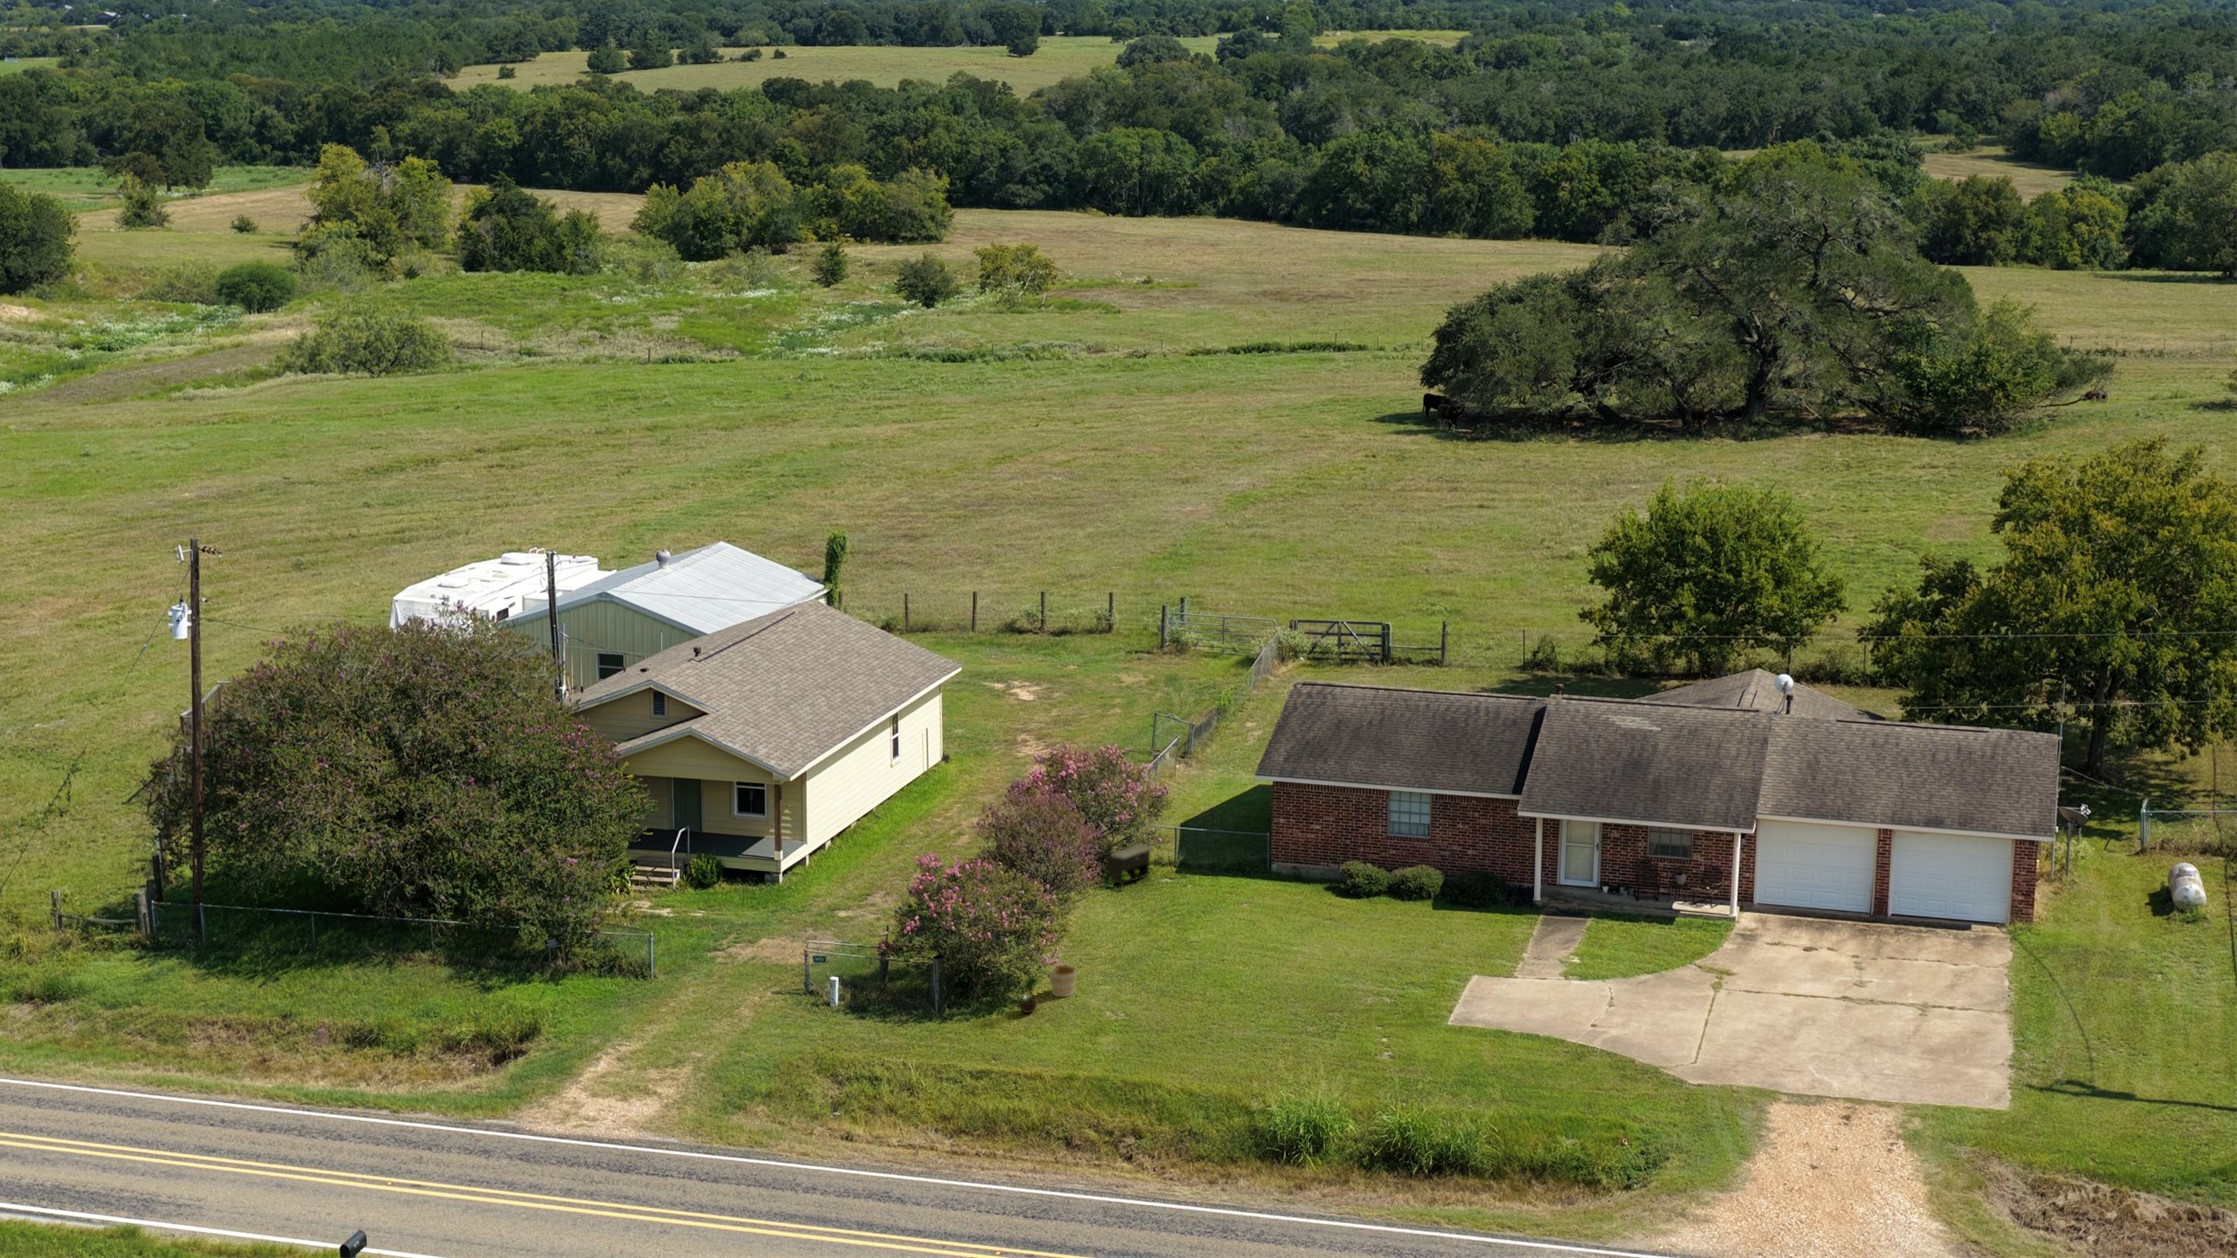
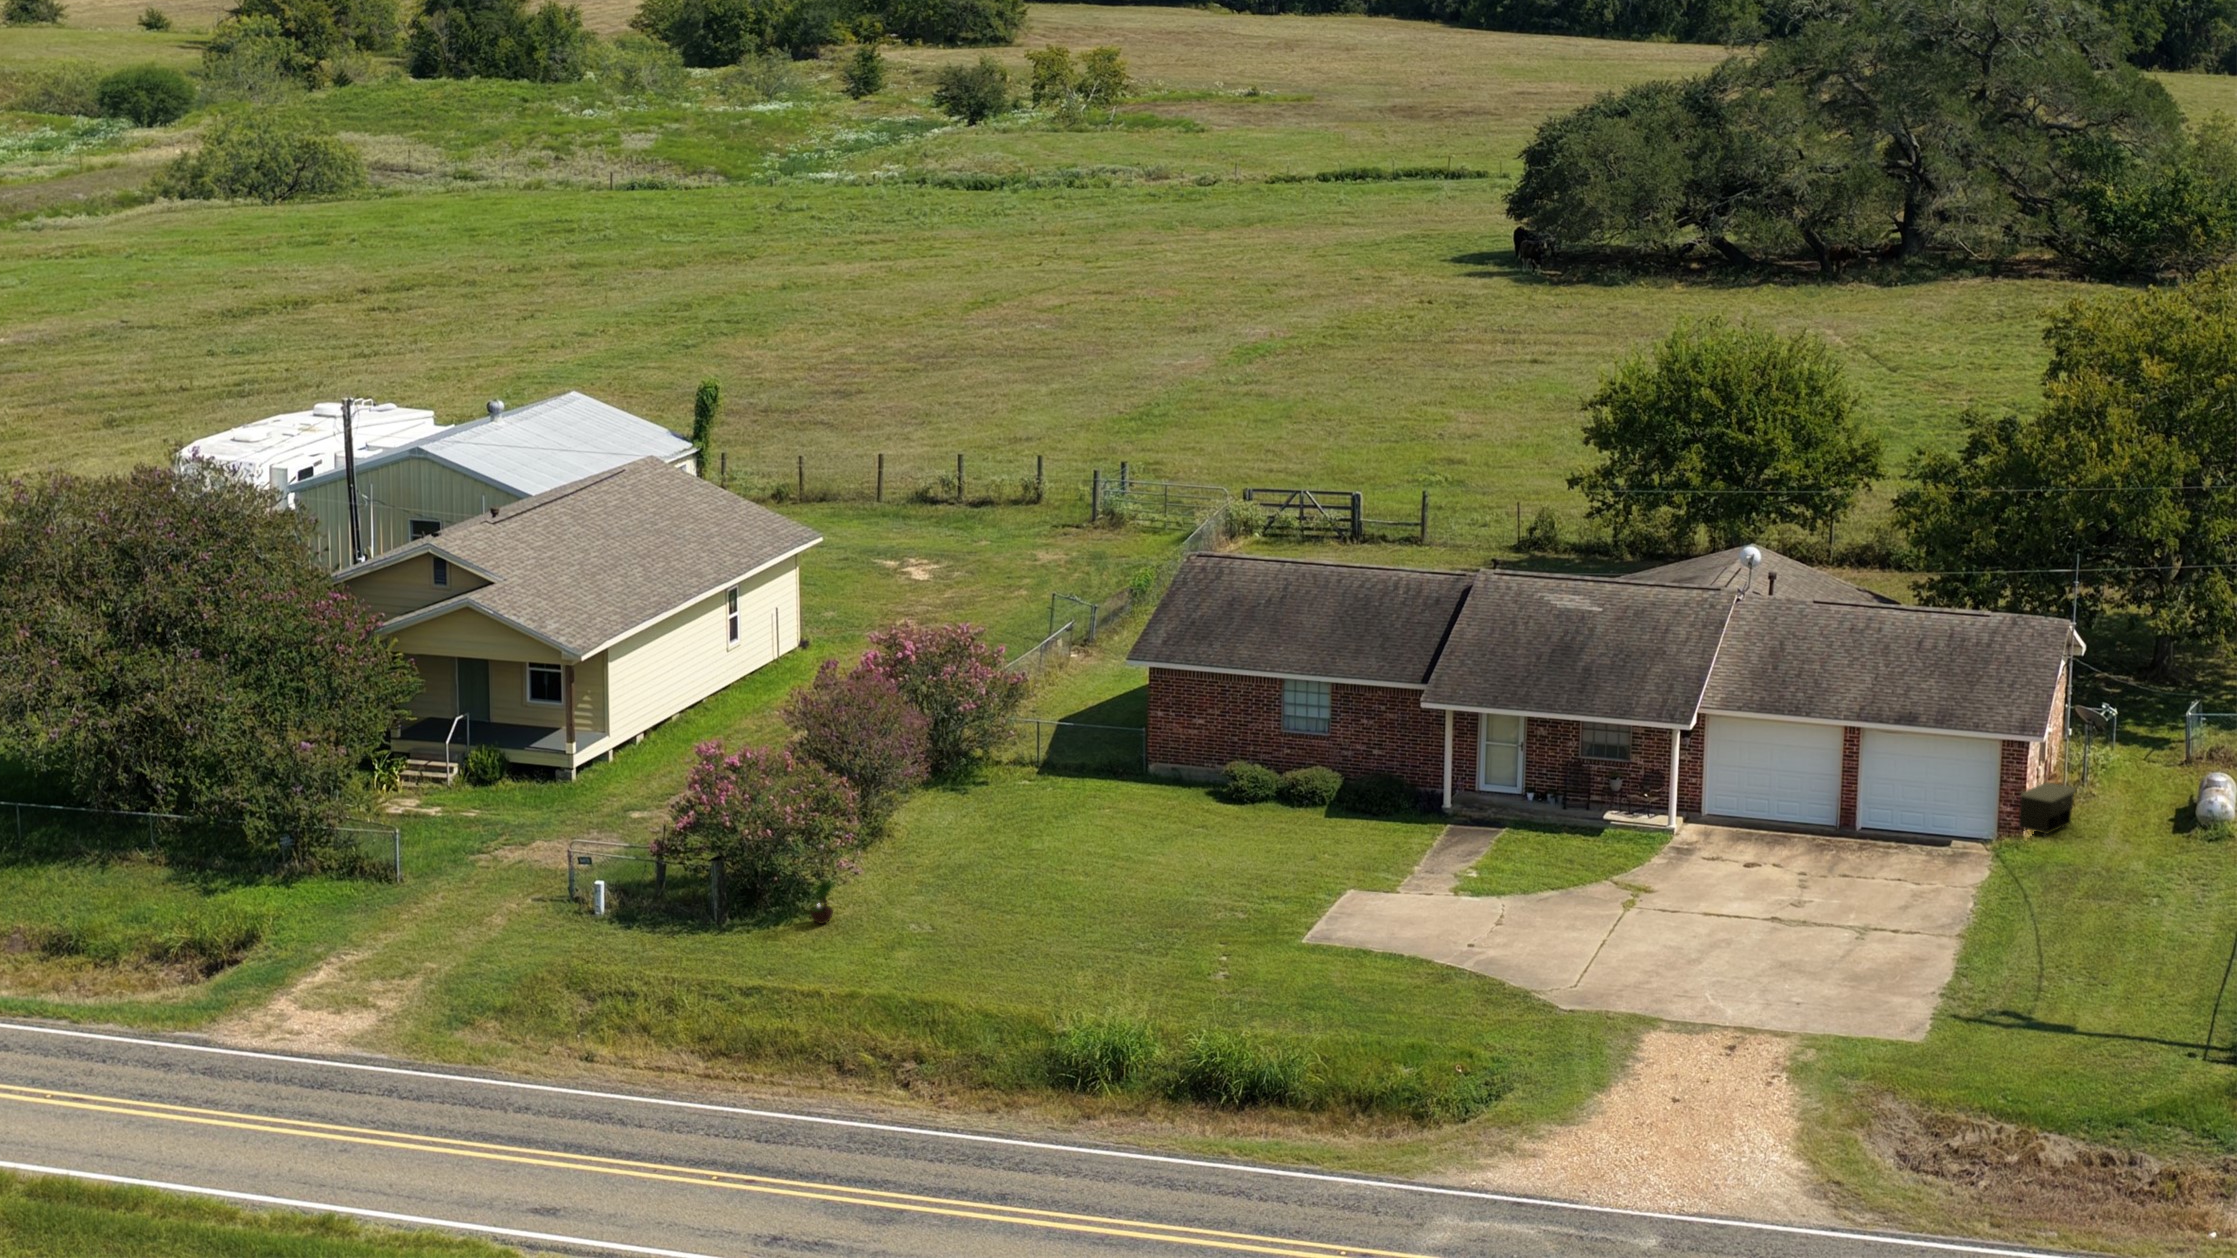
storage bench: present [1106,844,1151,885] -> present [2019,782,2076,835]
wooden bucket: present [1048,965,1077,997] -> none [850,870,884,907]

